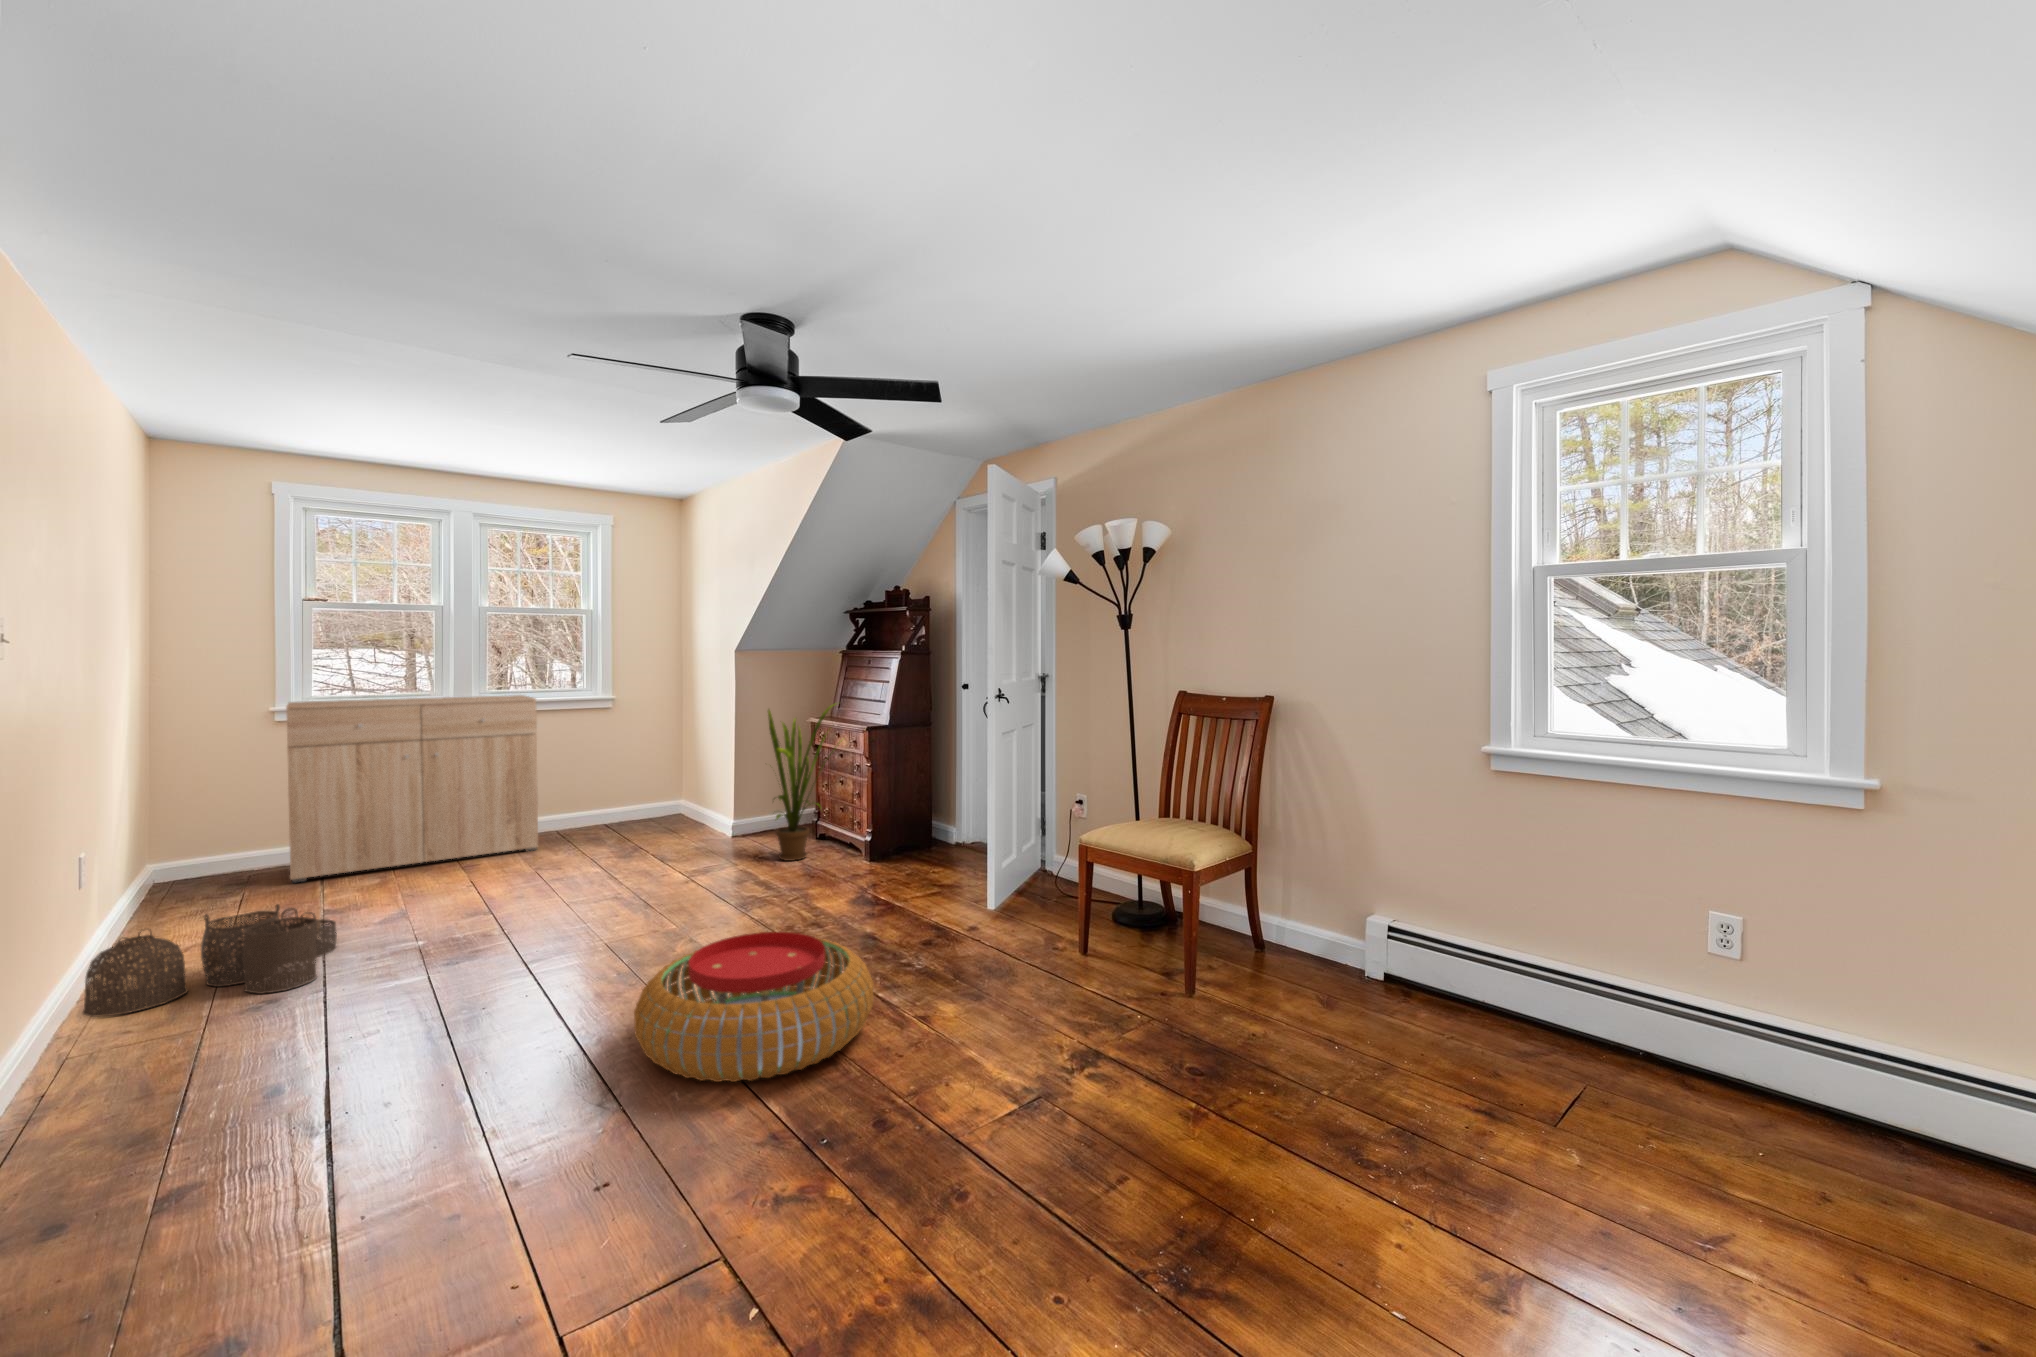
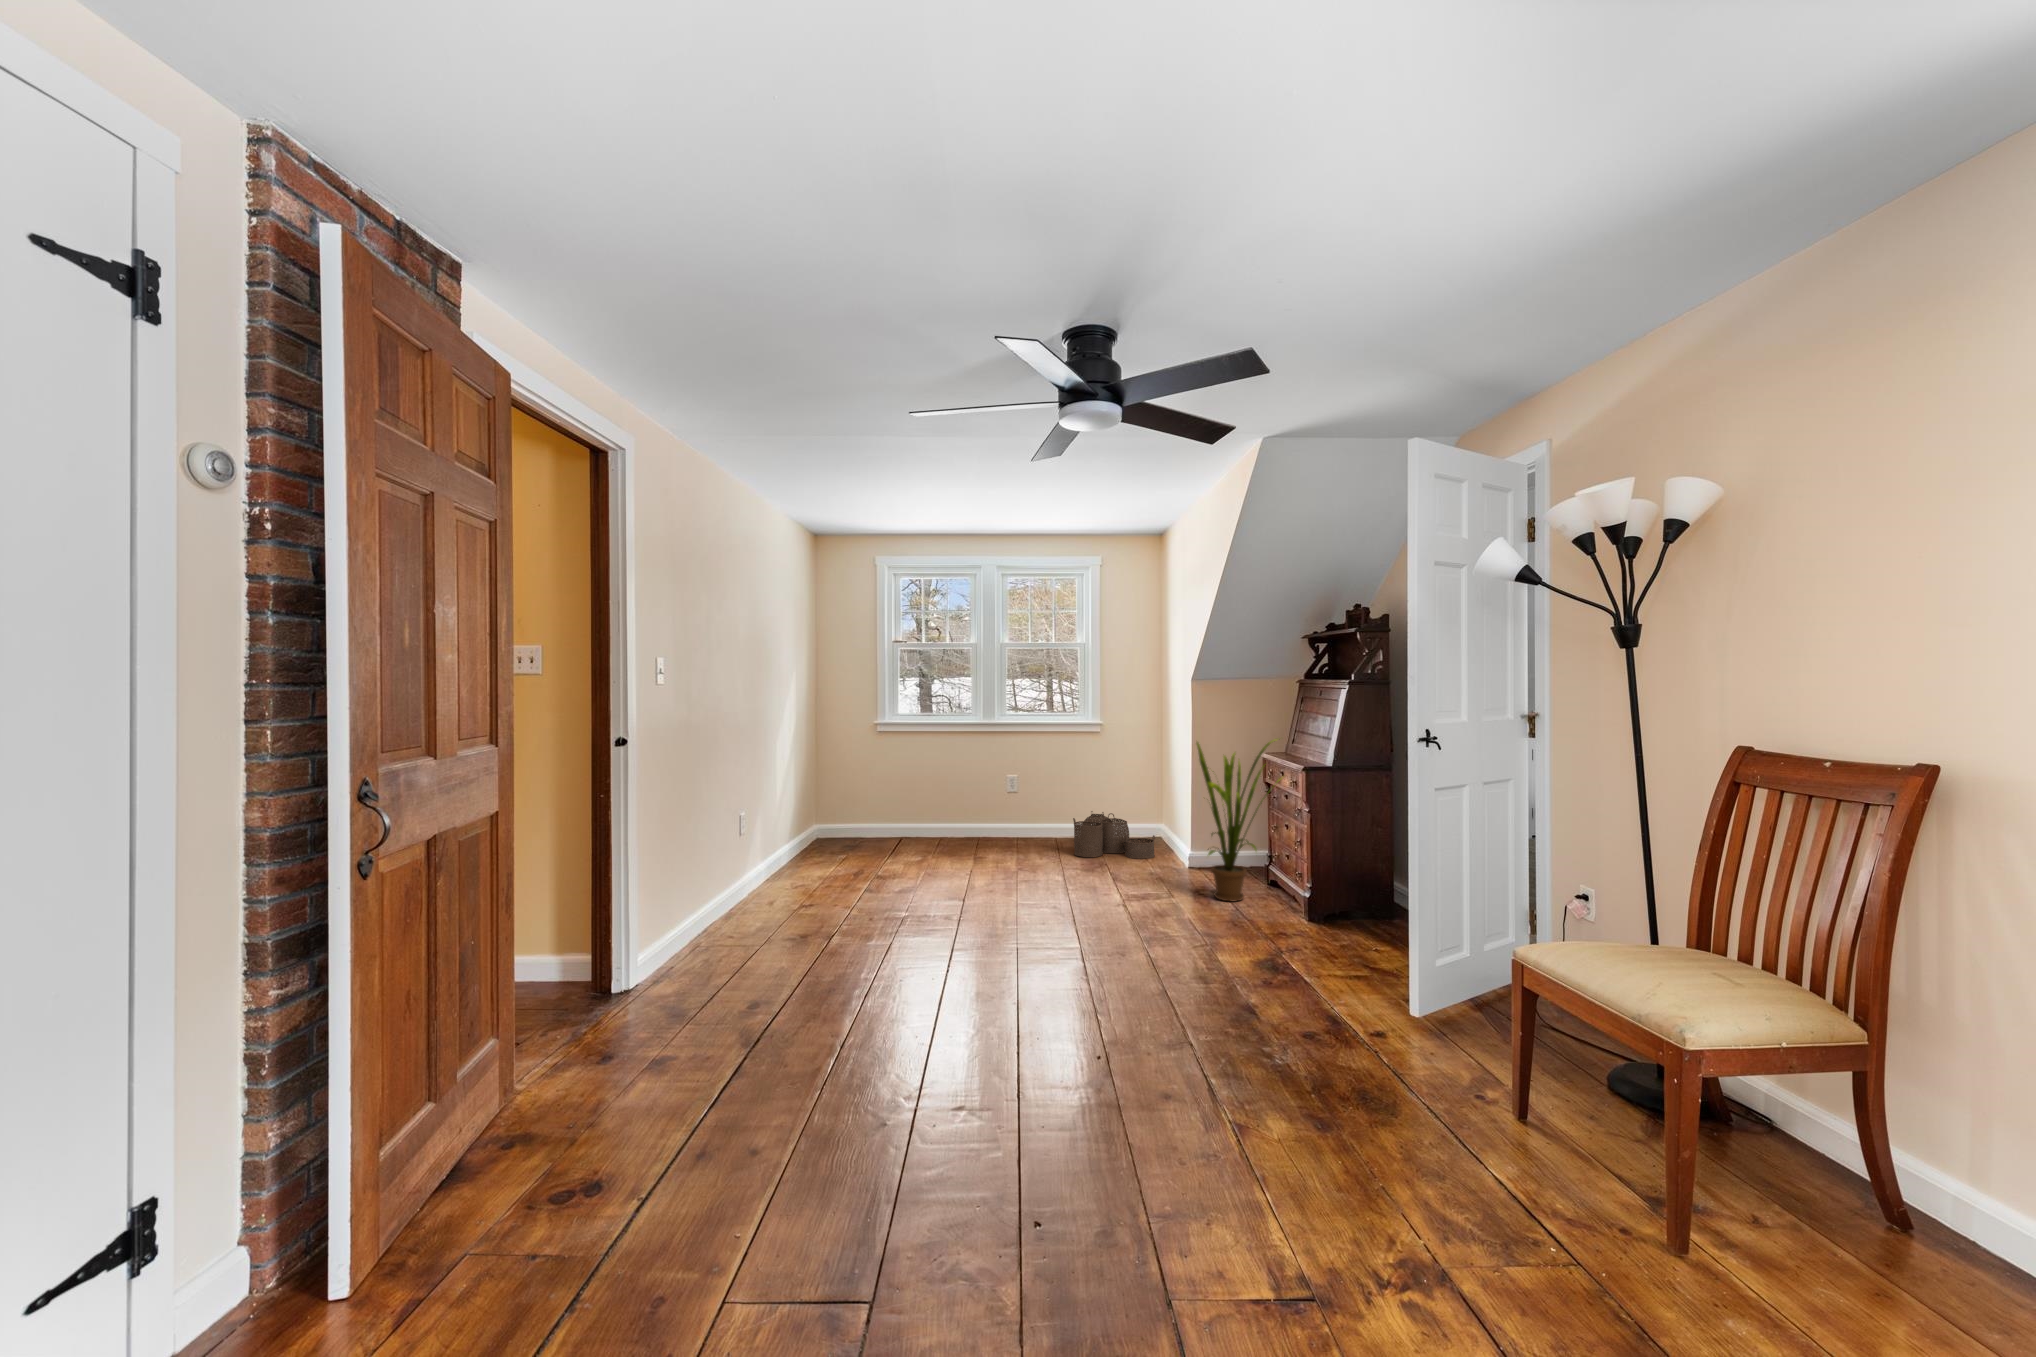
dresser: present [286,695,538,882] -> none [872,722,1031,854]
woven basket: present [83,904,337,1017] -> present [1073,811,1155,859]
pouf: present [634,932,874,1082] -> none [945,971,1184,1137]

